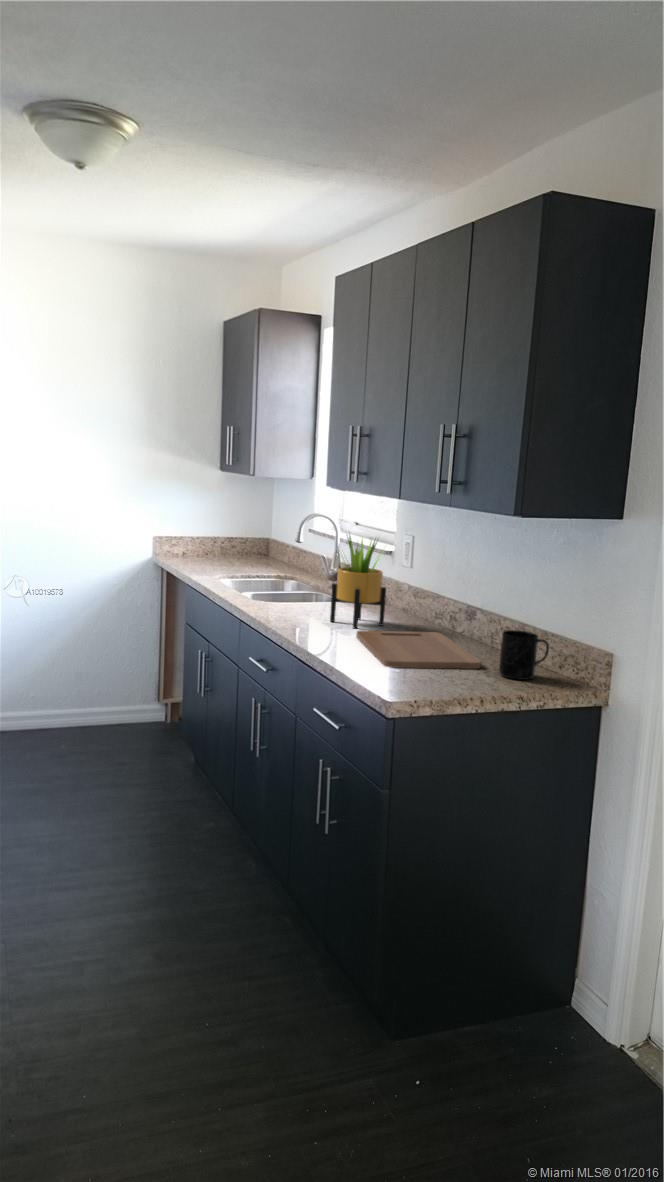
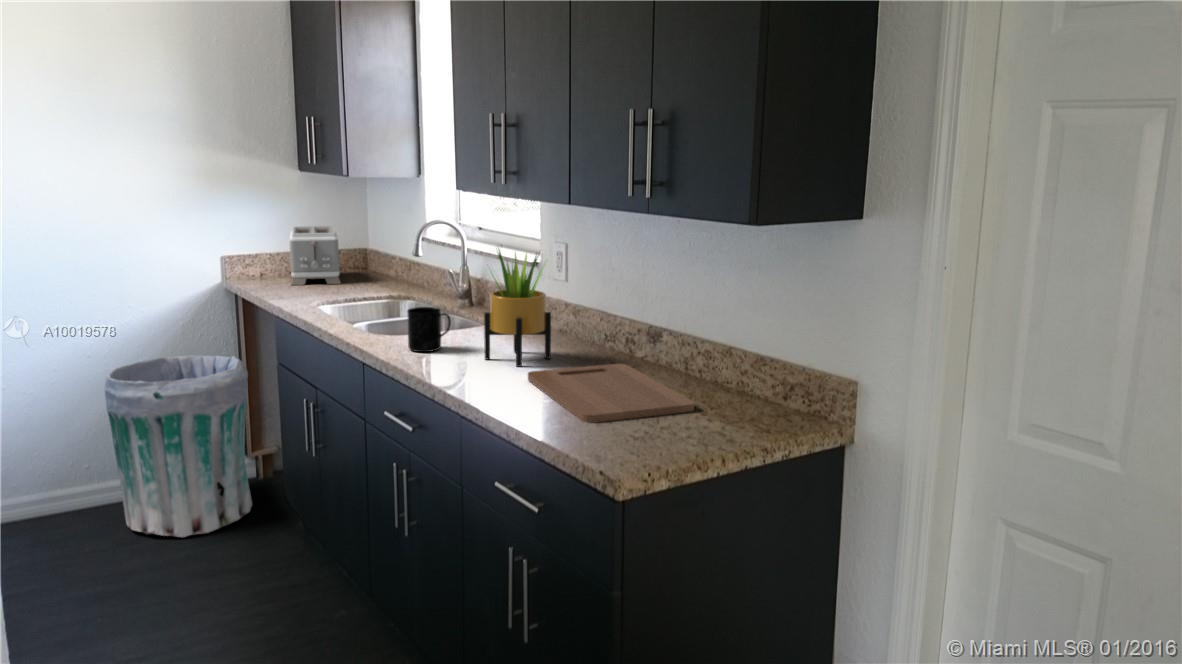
toaster: none [204,516,245,564] -> present [290,226,341,285]
trash can: none [55,612,163,754] -> present [105,355,252,537]
mug: present [499,630,549,680] -> present [407,307,451,352]

